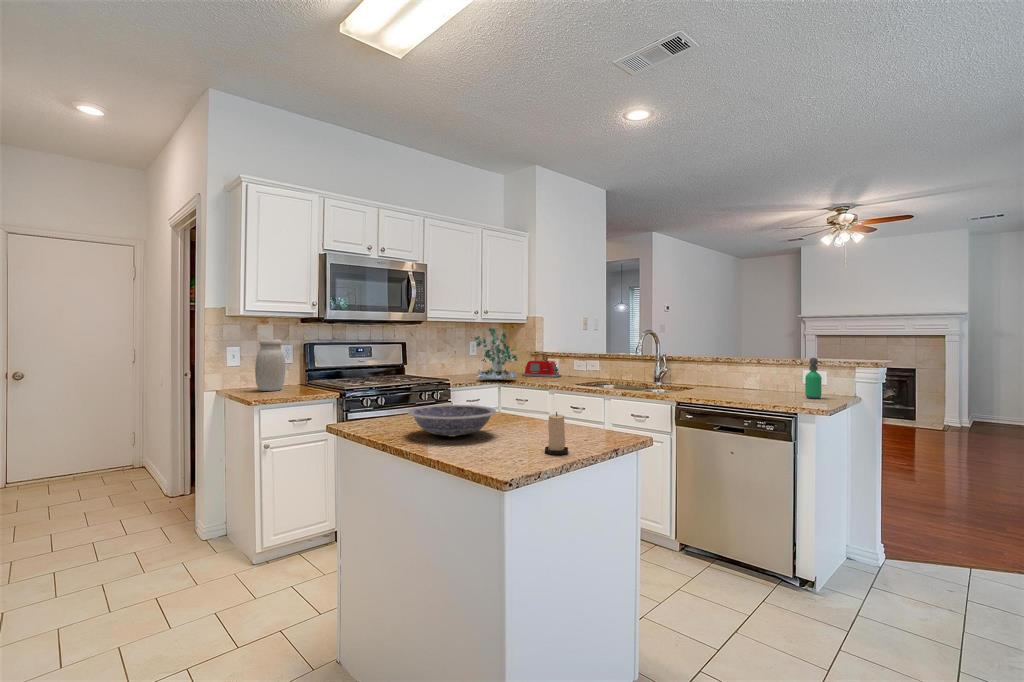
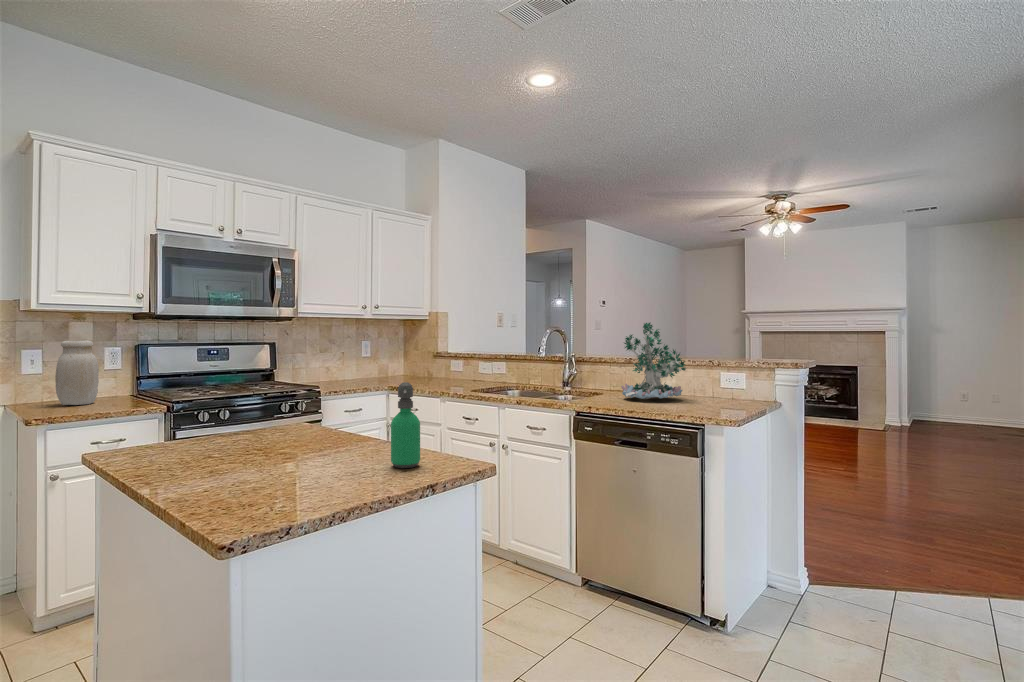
plant: present [475,328,517,380] -> present [621,323,686,399]
toaster: present [522,354,562,377] -> none [422,355,468,382]
soap dispenser: present [805,358,822,399] -> present [391,382,420,468]
bowl: present [408,405,496,436] -> none [166,426,298,470]
candle: present [545,412,568,455] -> none [332,438,366,497]

